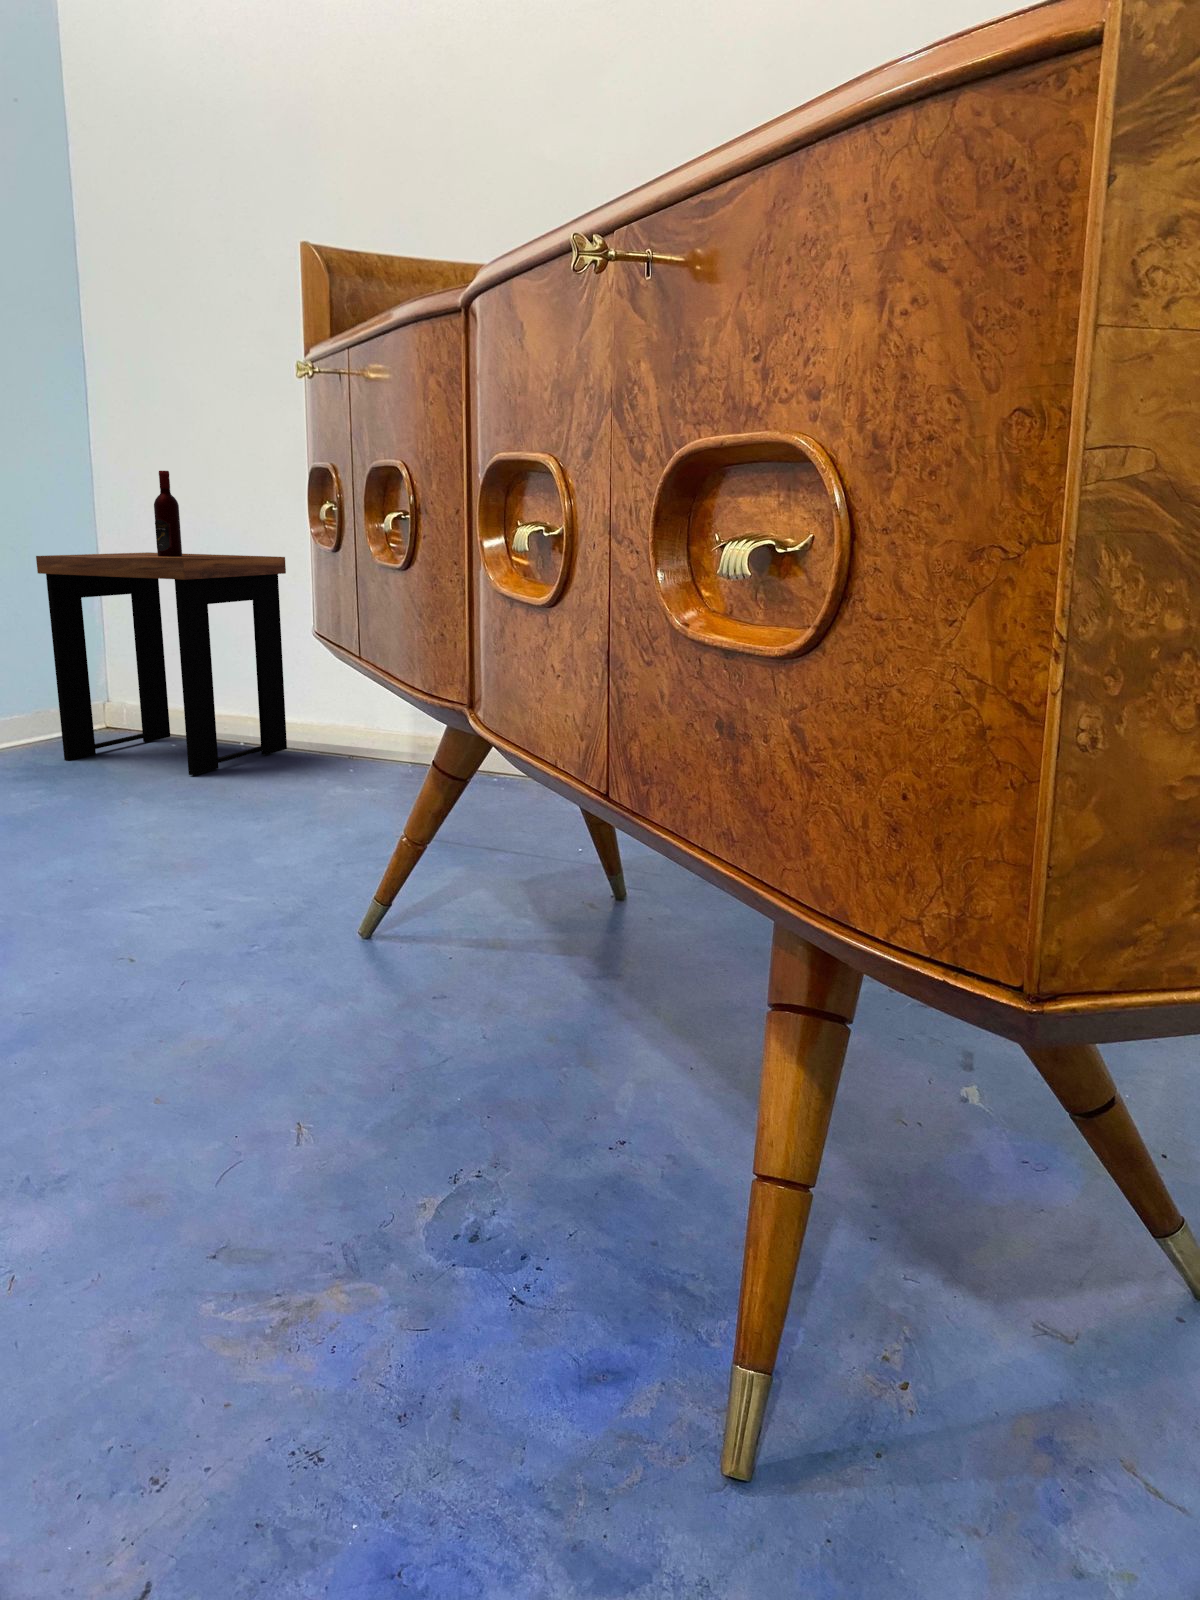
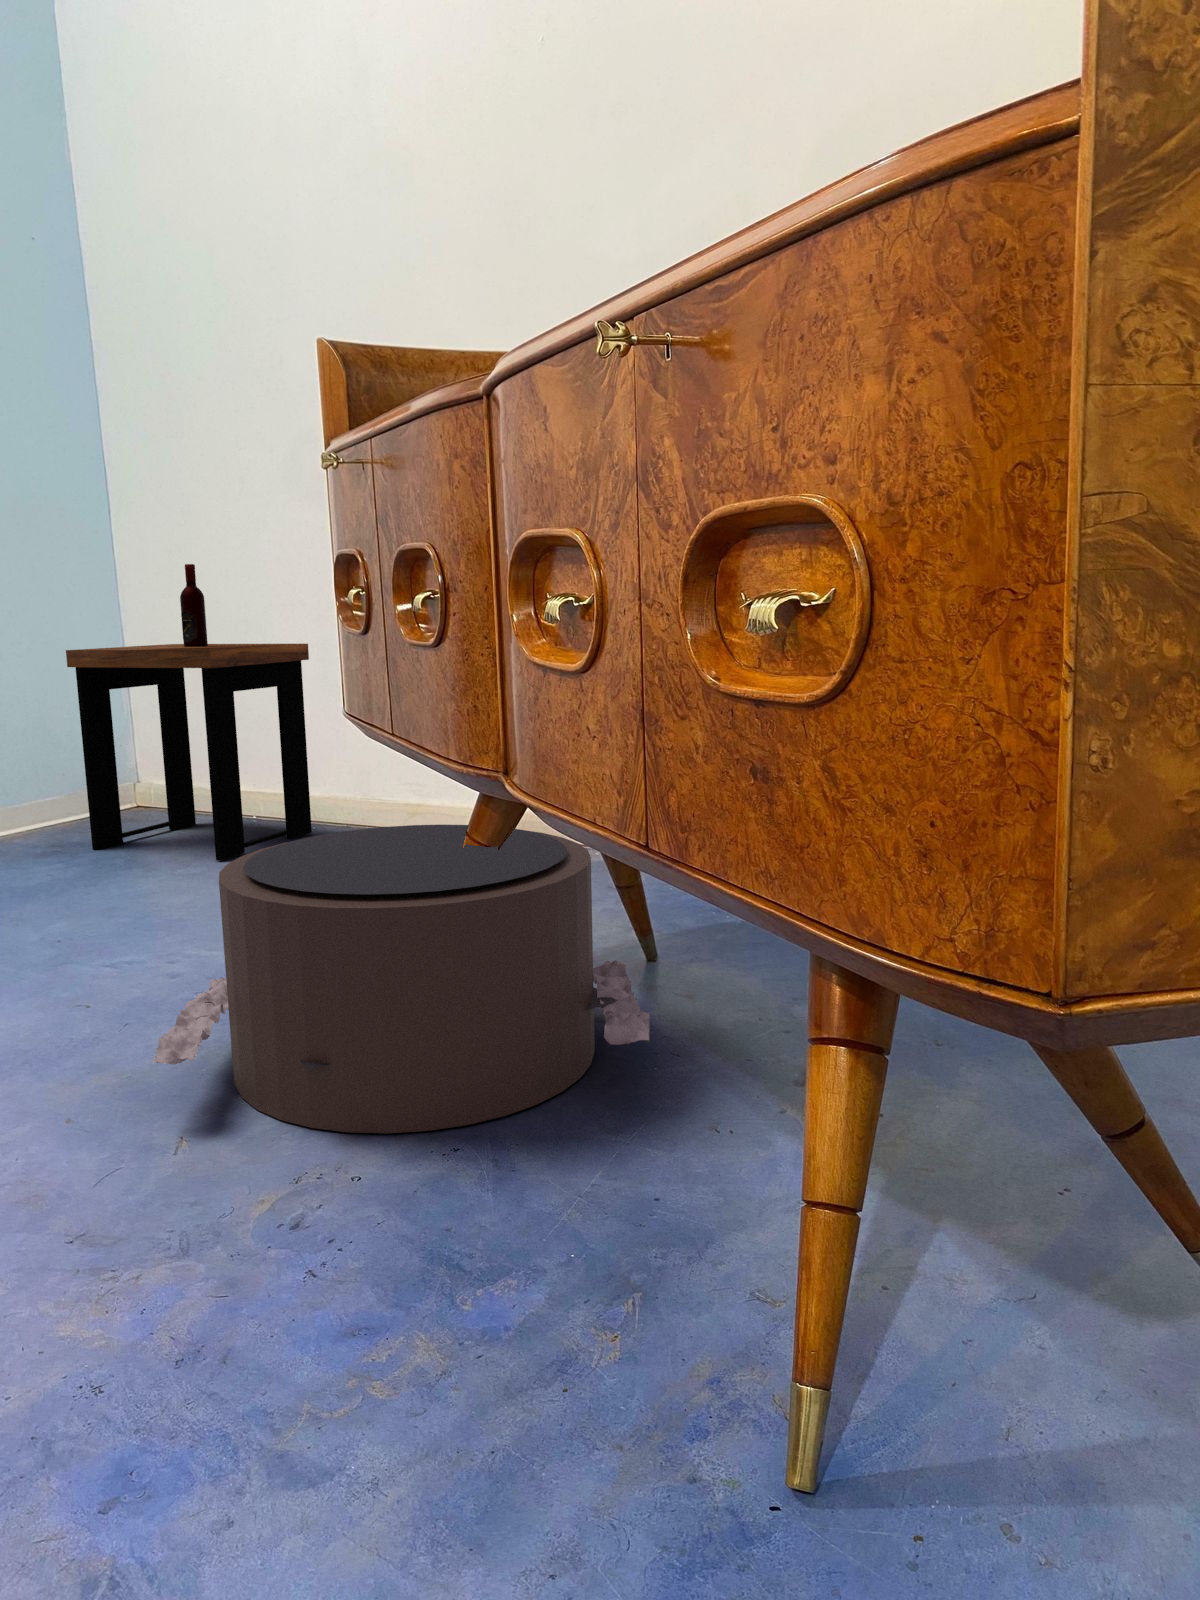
pouf: none [110,752,615,1064] -> present [153,825,650,1133]

